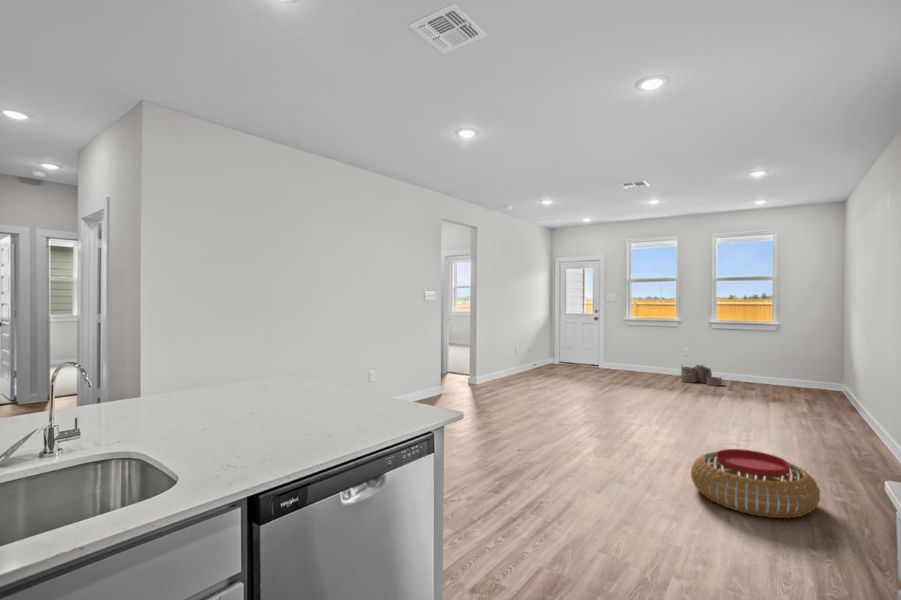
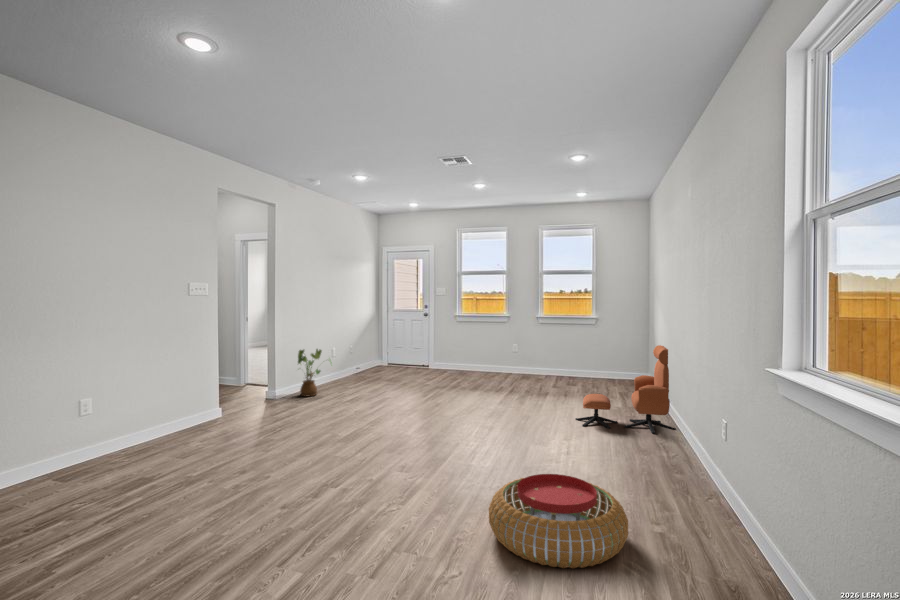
house plant: none [492,345,521,385] -> present [298,349,332,396]
lounge chair: none [758,352,871,436] -> present [575,345,676,433]
woven basket: present [681,365,722,386] -> none [509,360,546,383]

